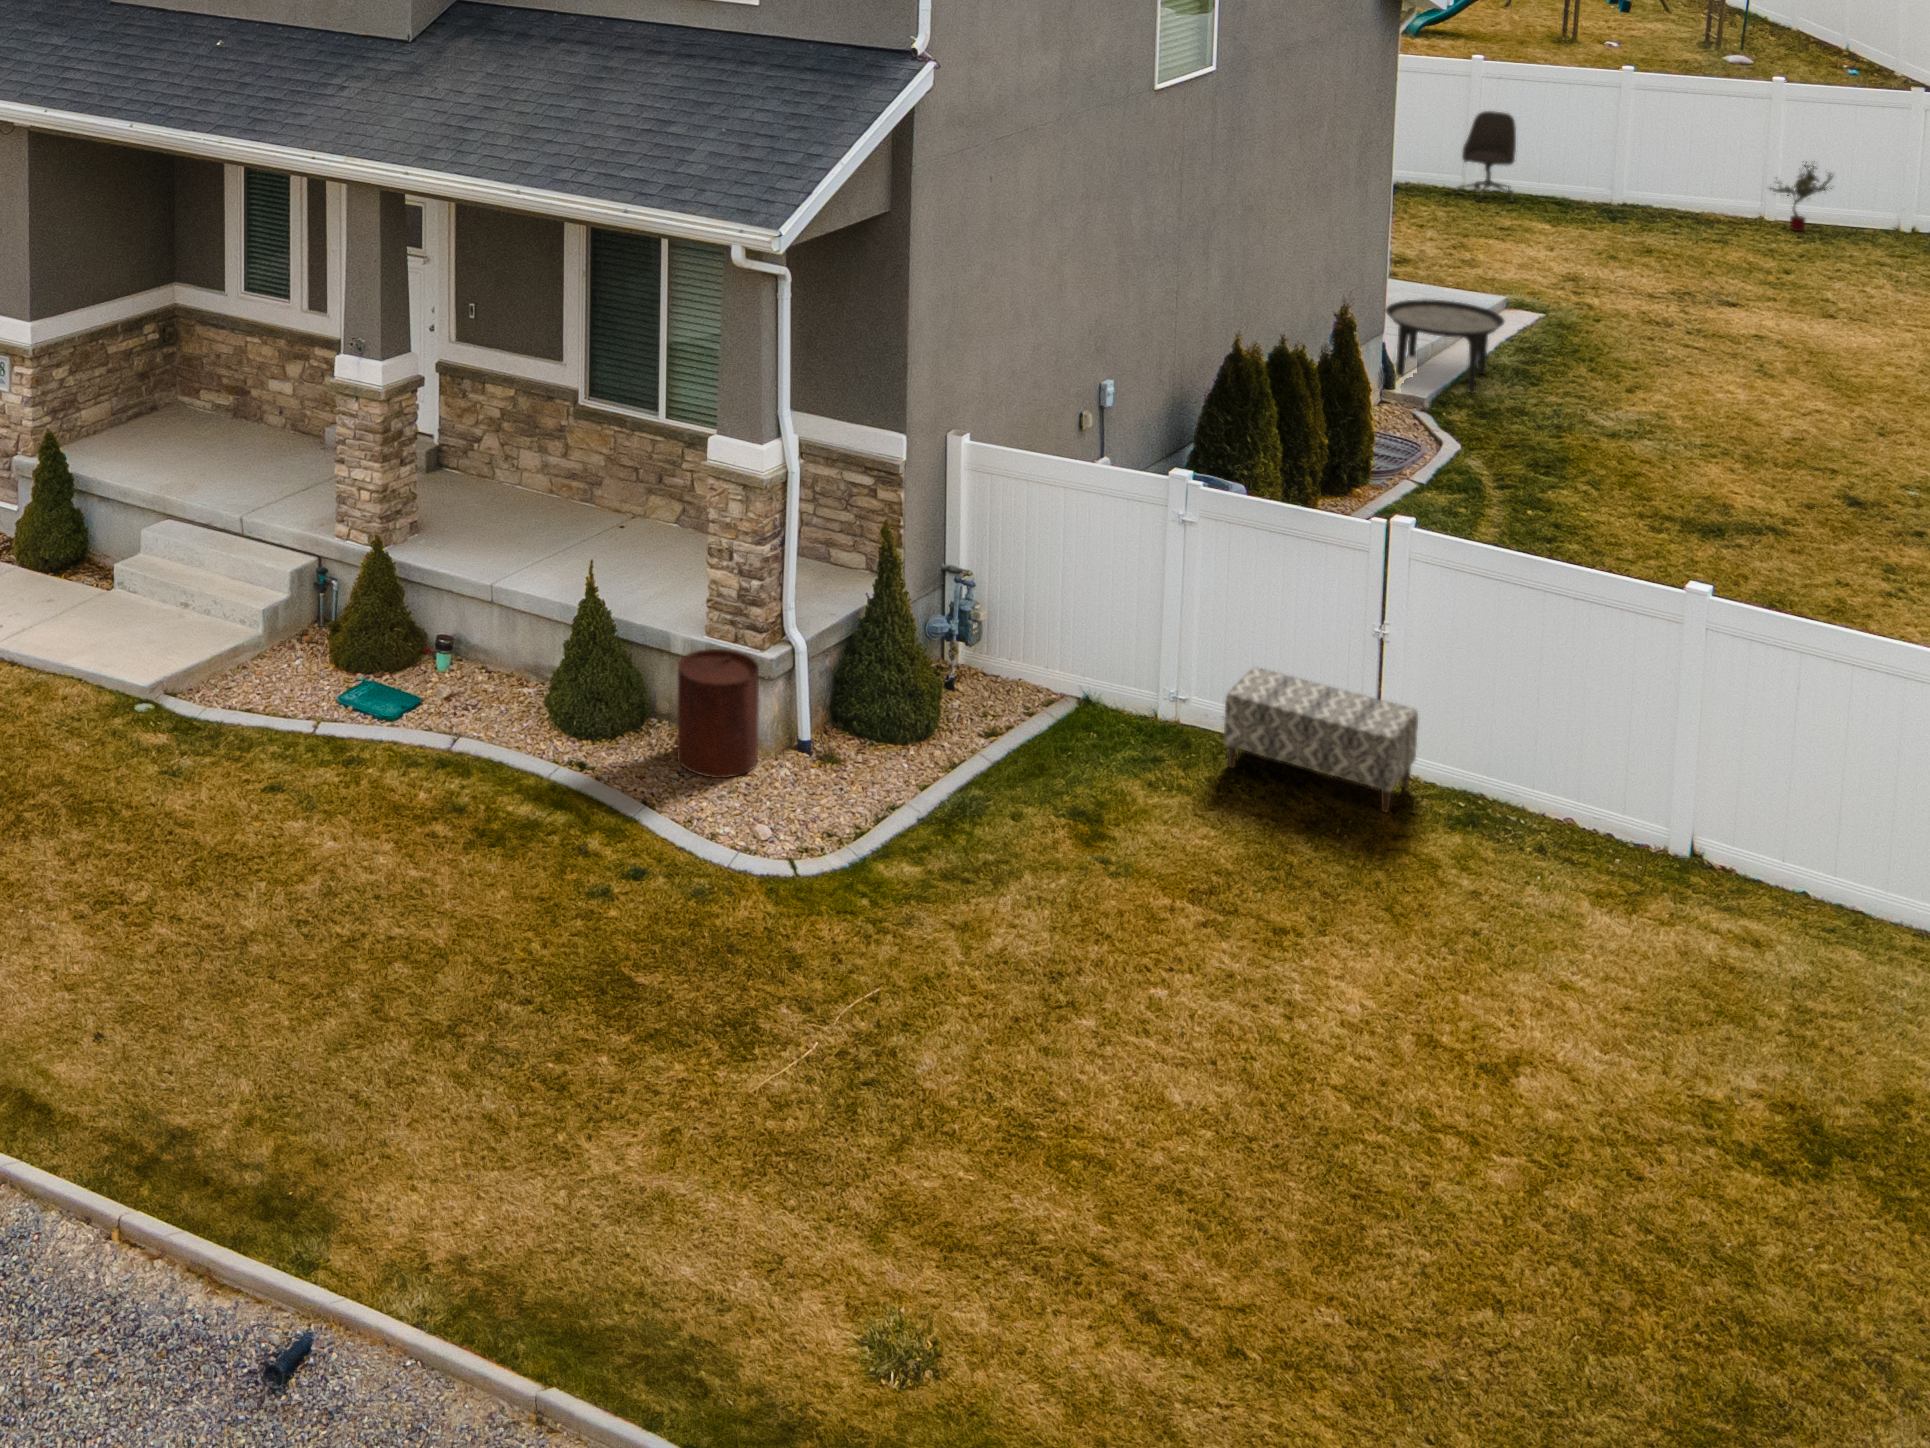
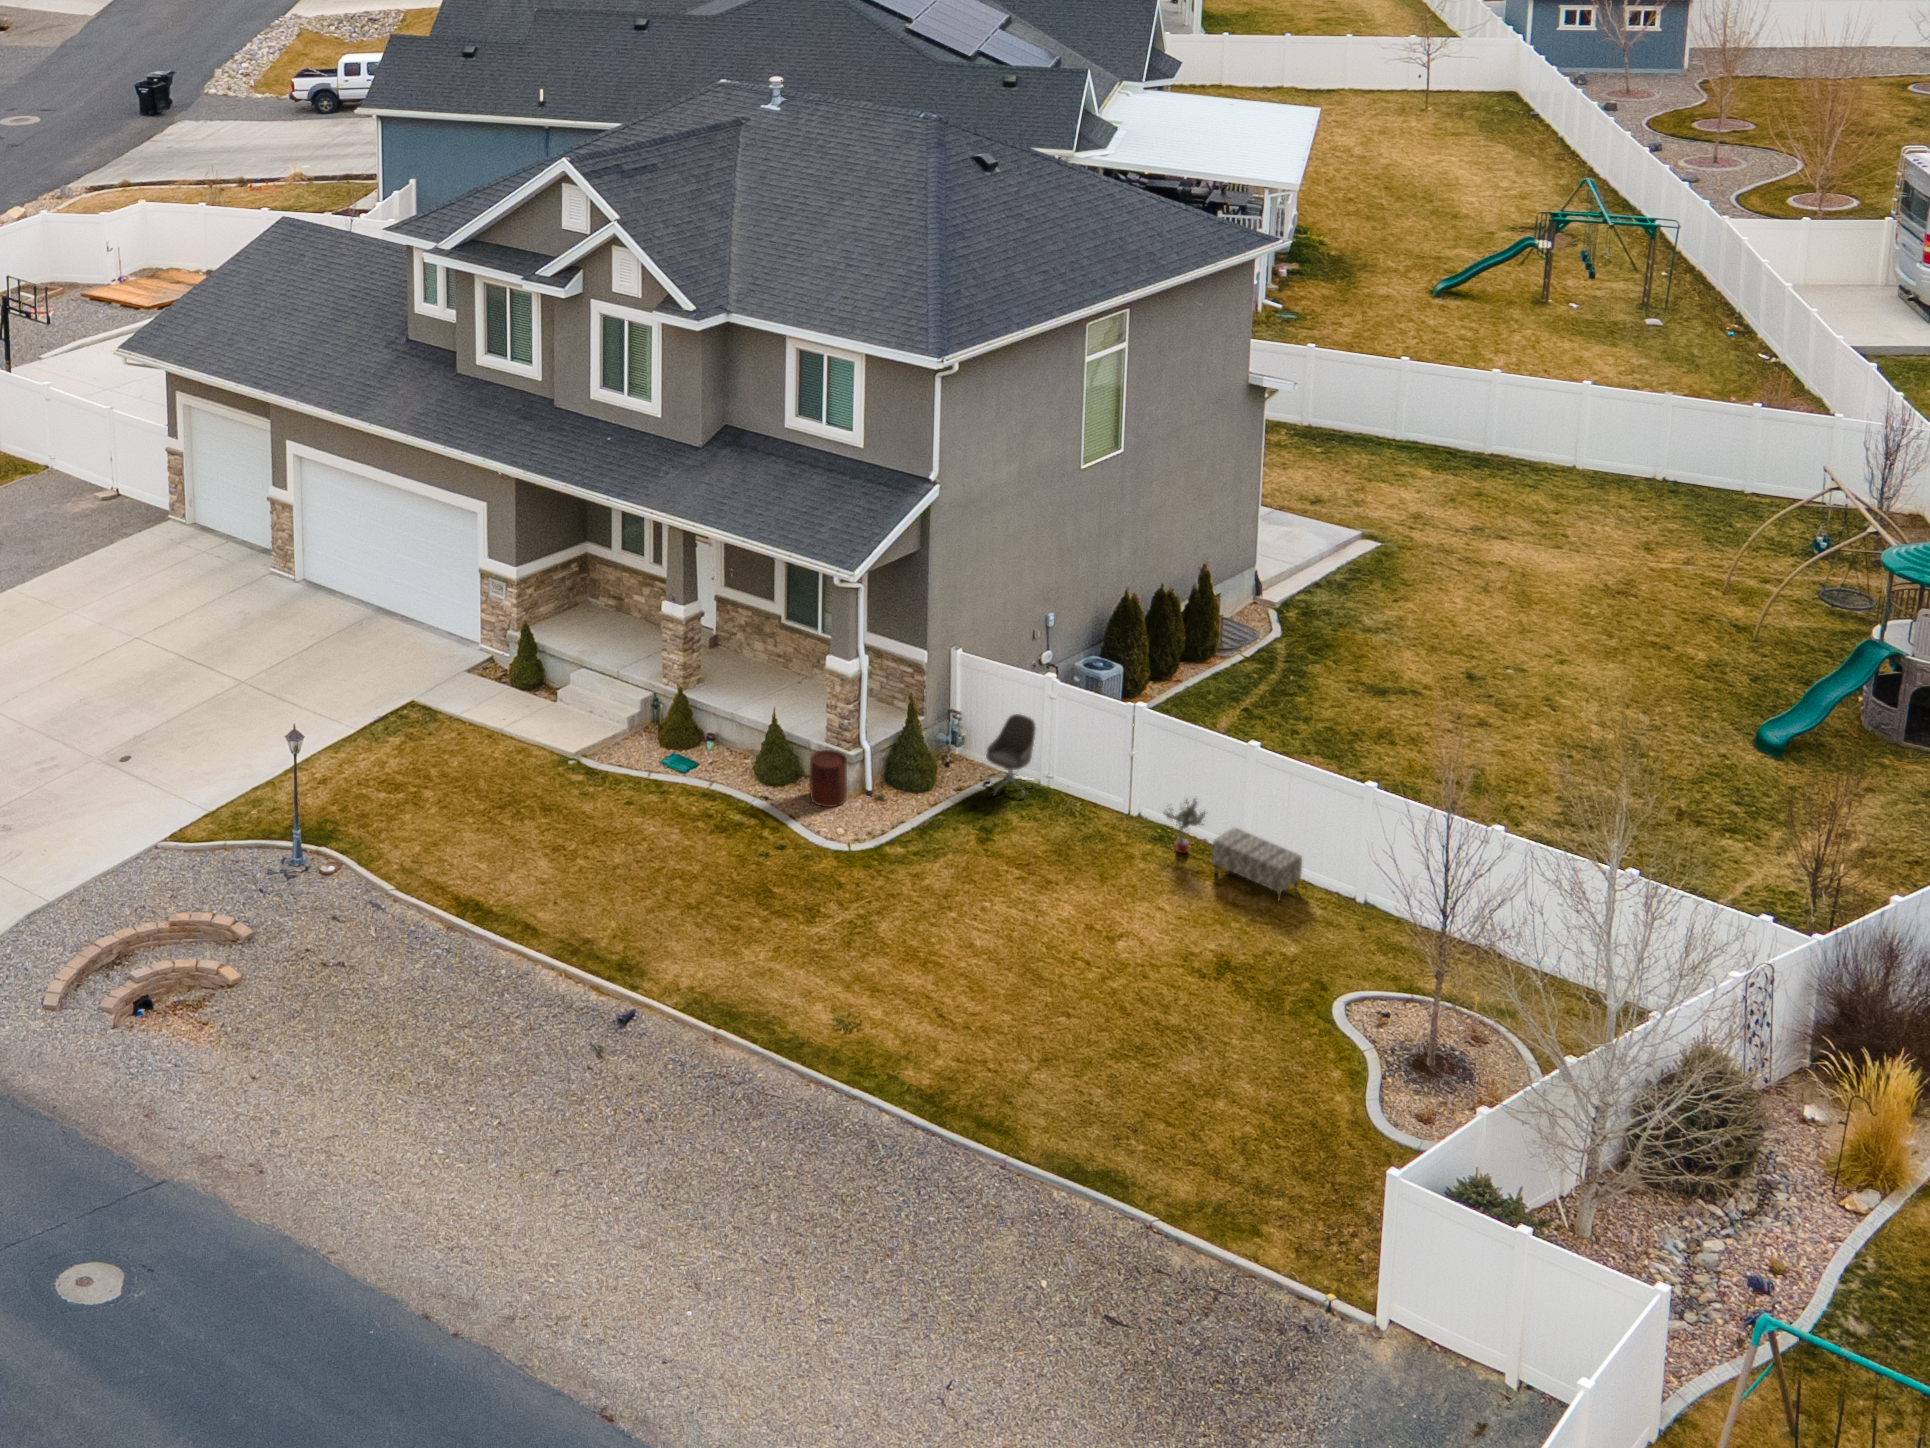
chair: present [1455,111,1516,202] -> present [986,714,1036,798]
potted tree: present [1770,161,1833,231] -> present [1164,799,1206,853]
round table: present [1386,299,1504,393] -> none [1258,545,1323,602]
bench: present [1224,668,1418,812] -> present [1212,828,1302,901]

